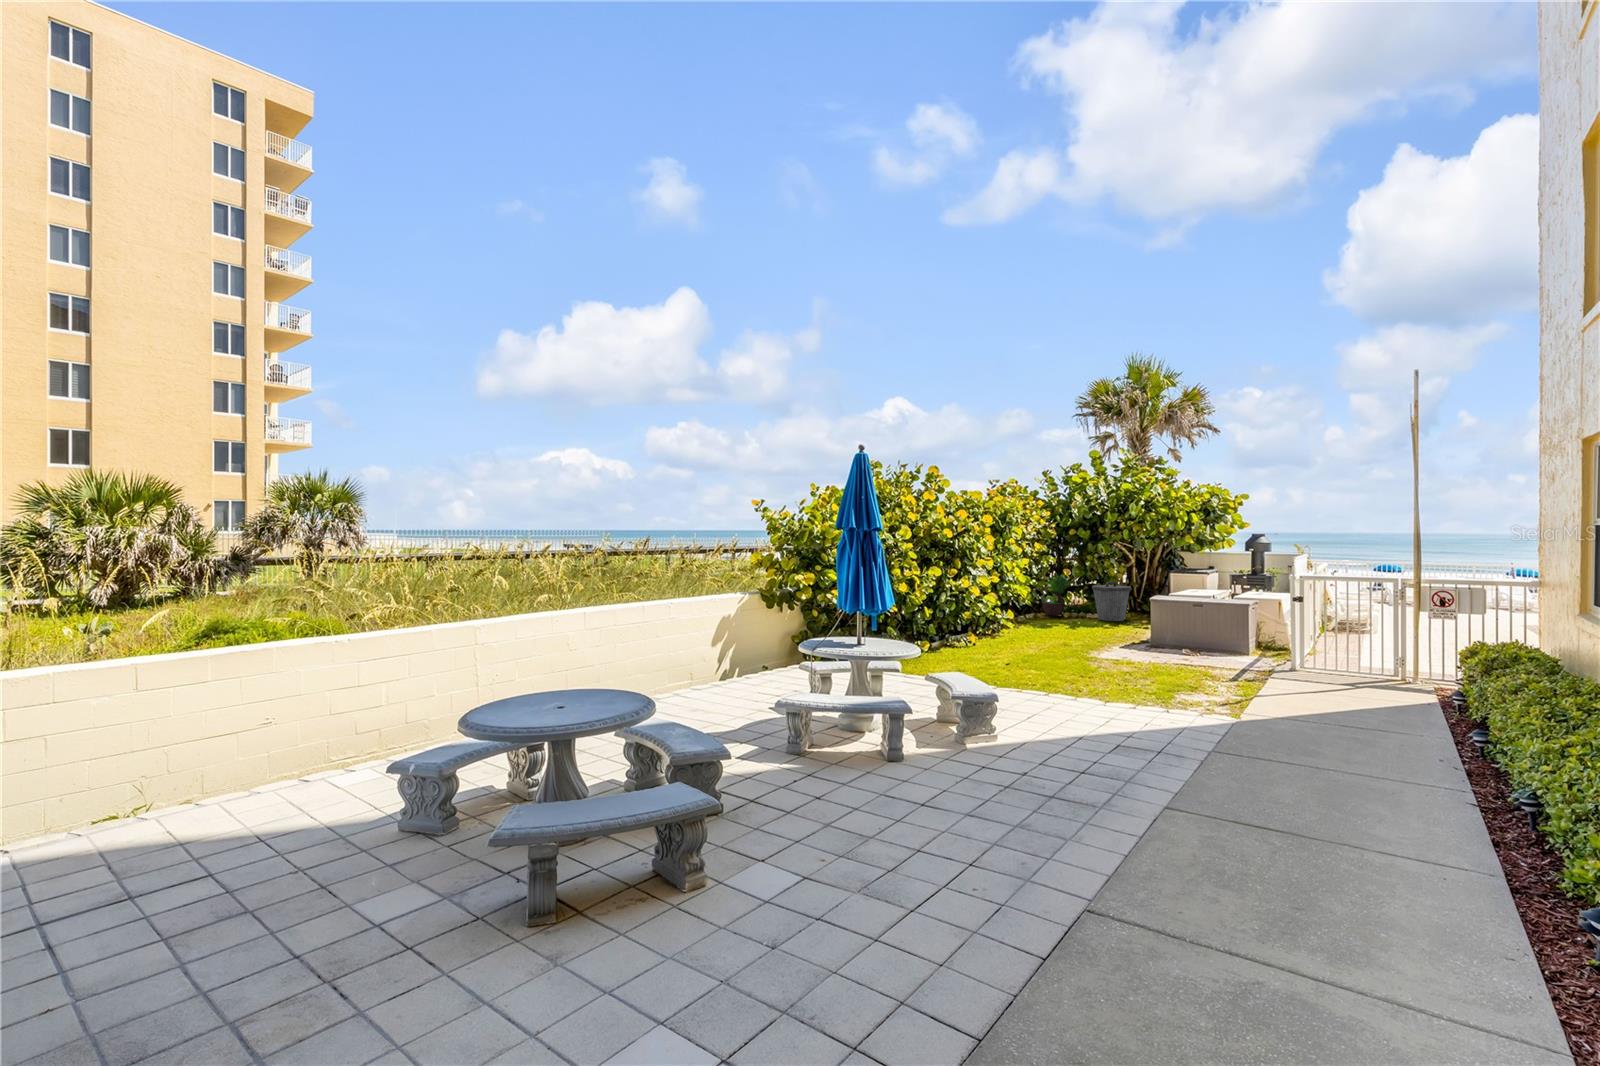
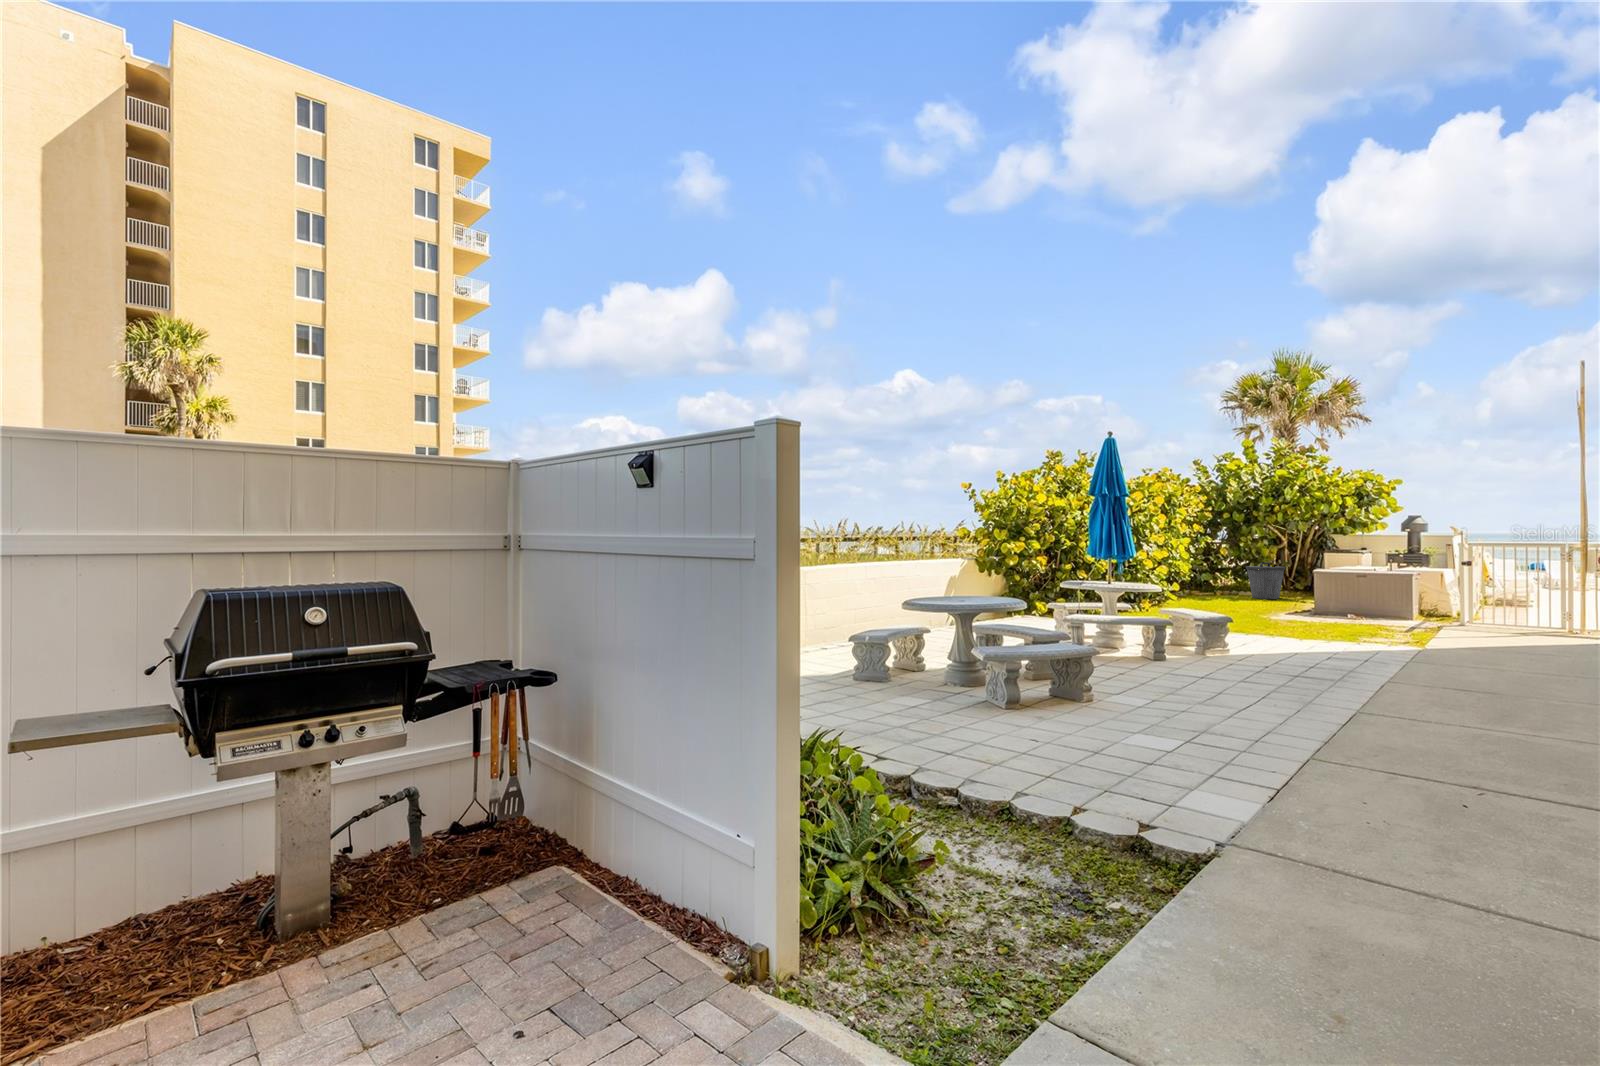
potted tree: present [1043,575,1068,616] -> none [1196,554,1223,595]

